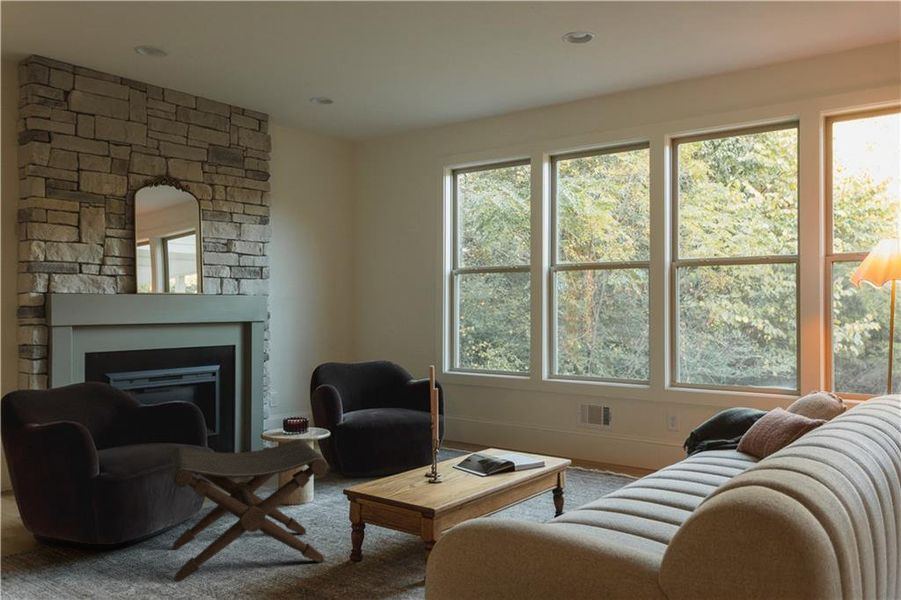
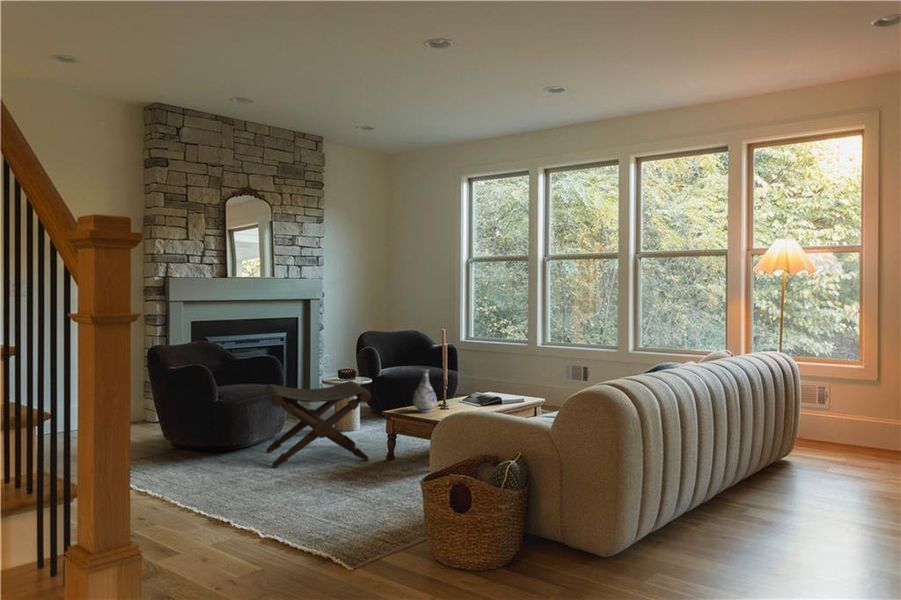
vase: none [390,425,425,490] -> present [413,369,436,413]

